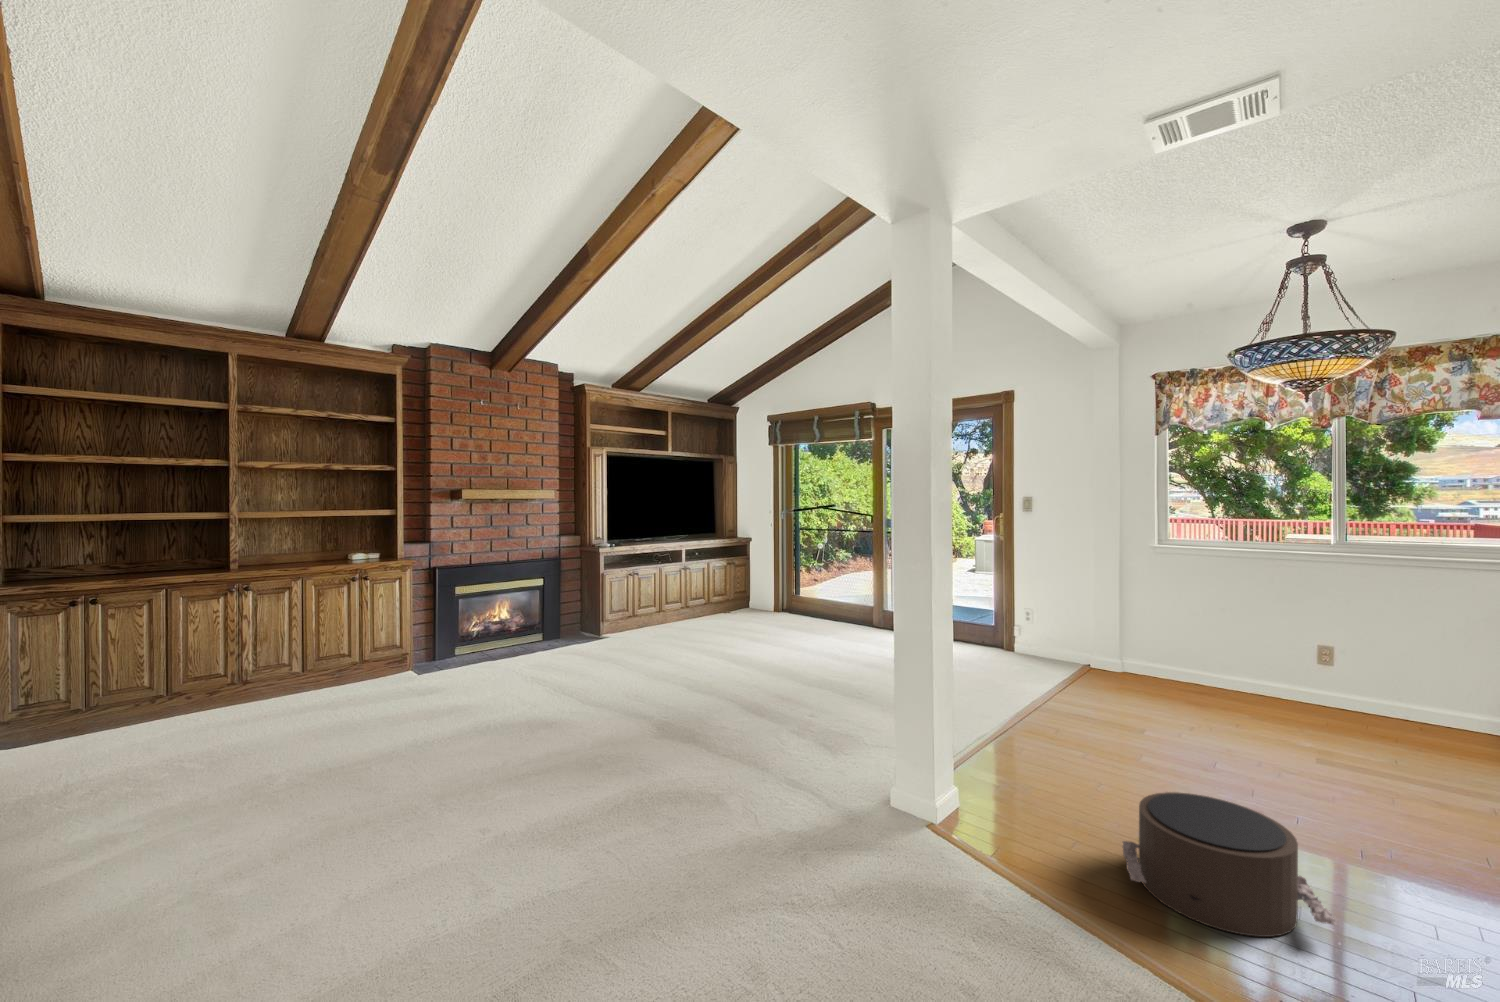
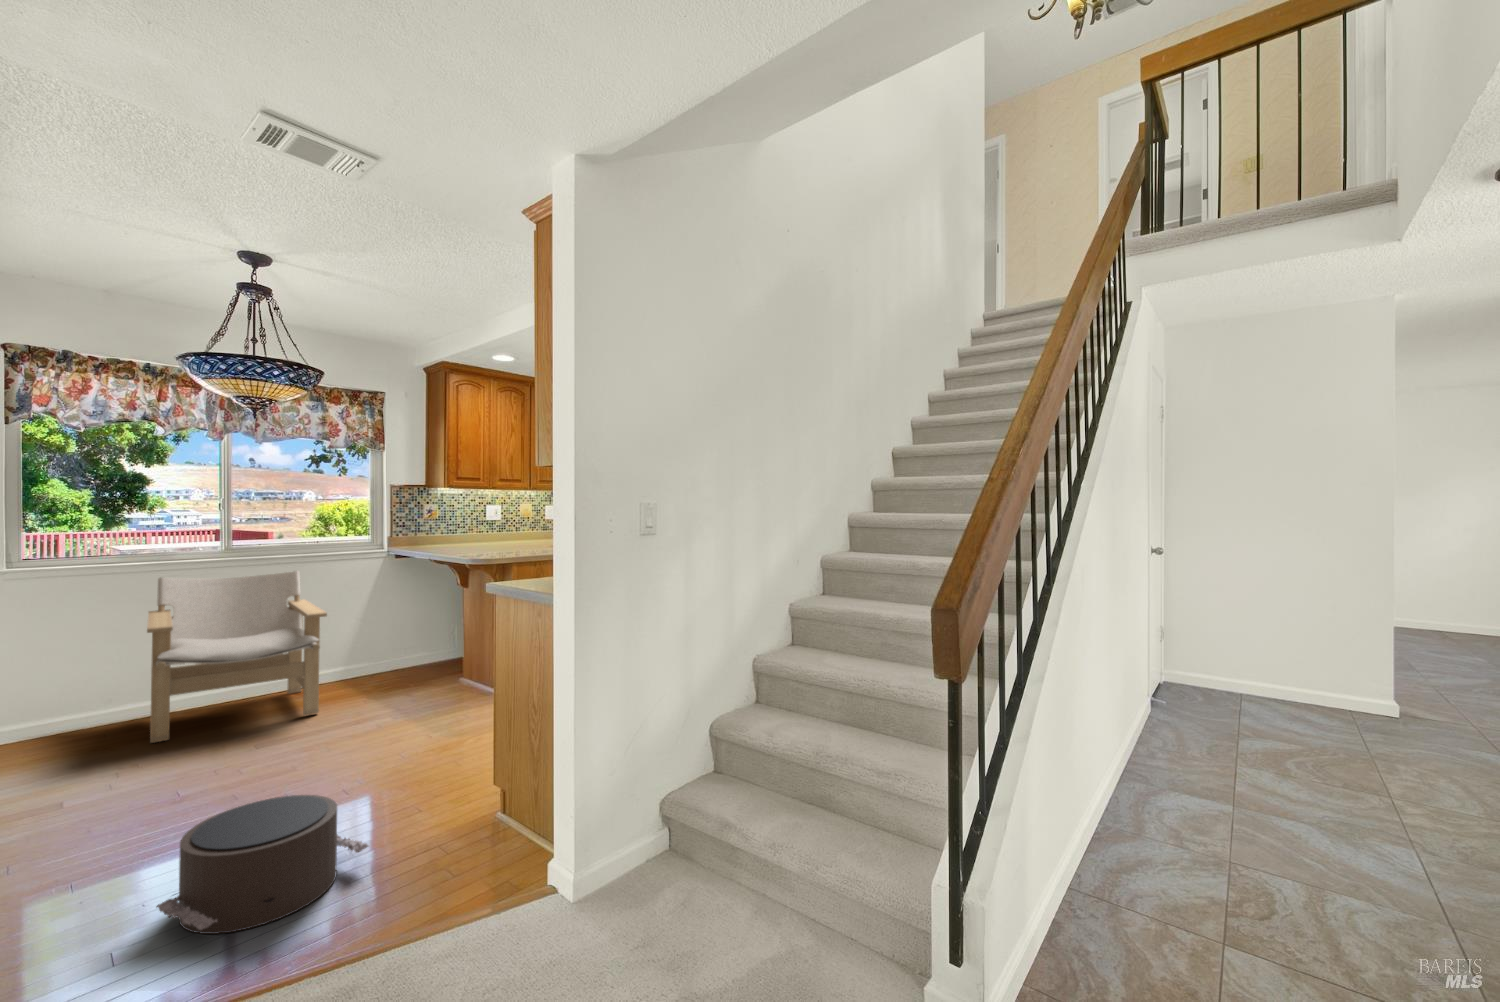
lounge chair: none [1232,567,1440,759] -> present [147,571,327,743]

